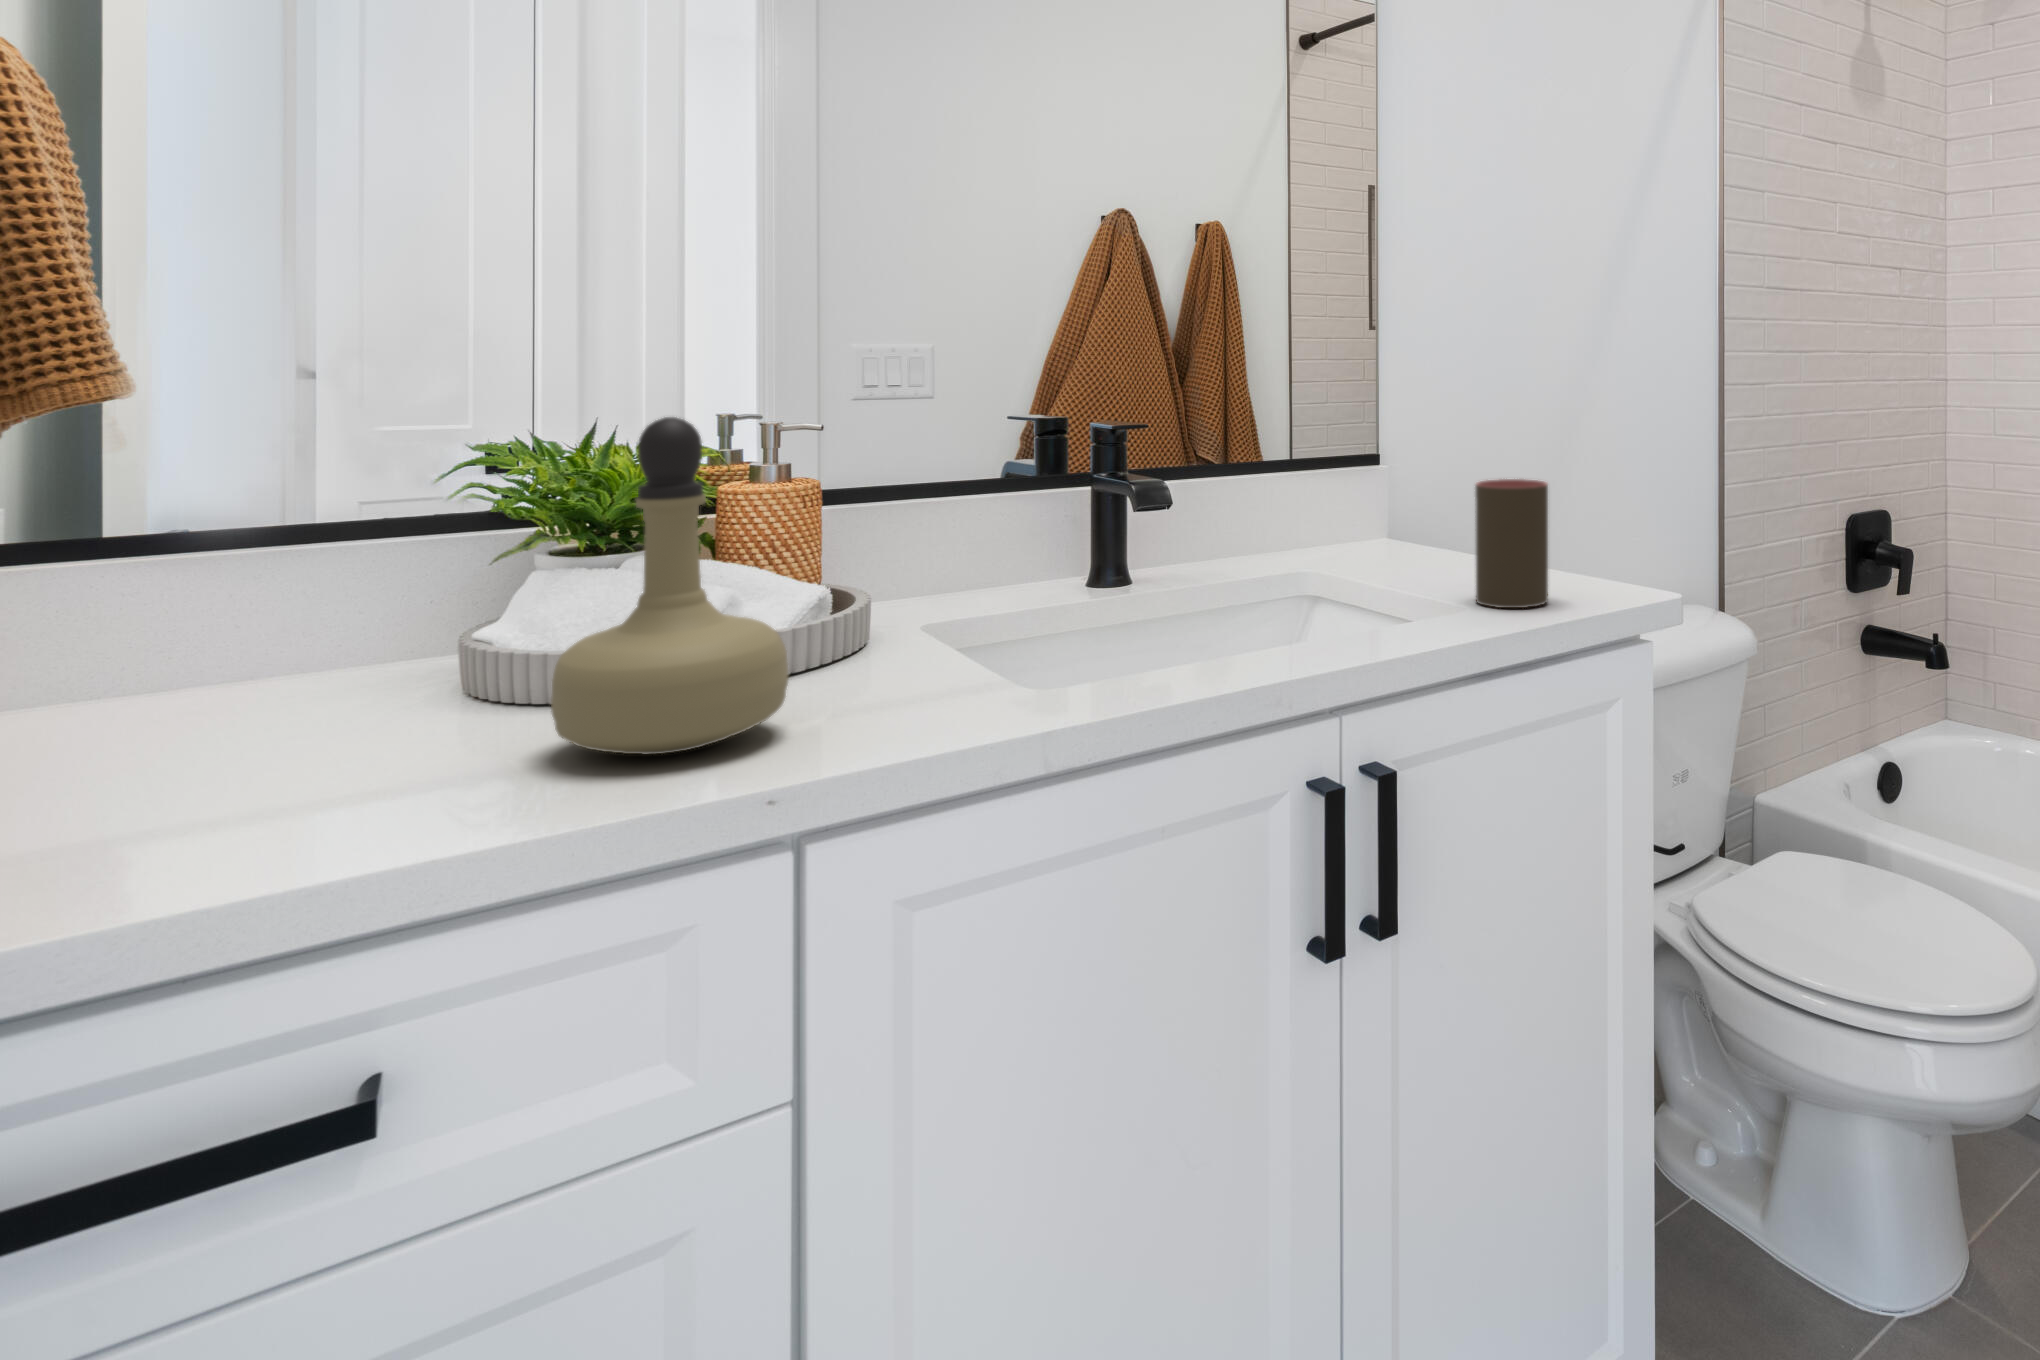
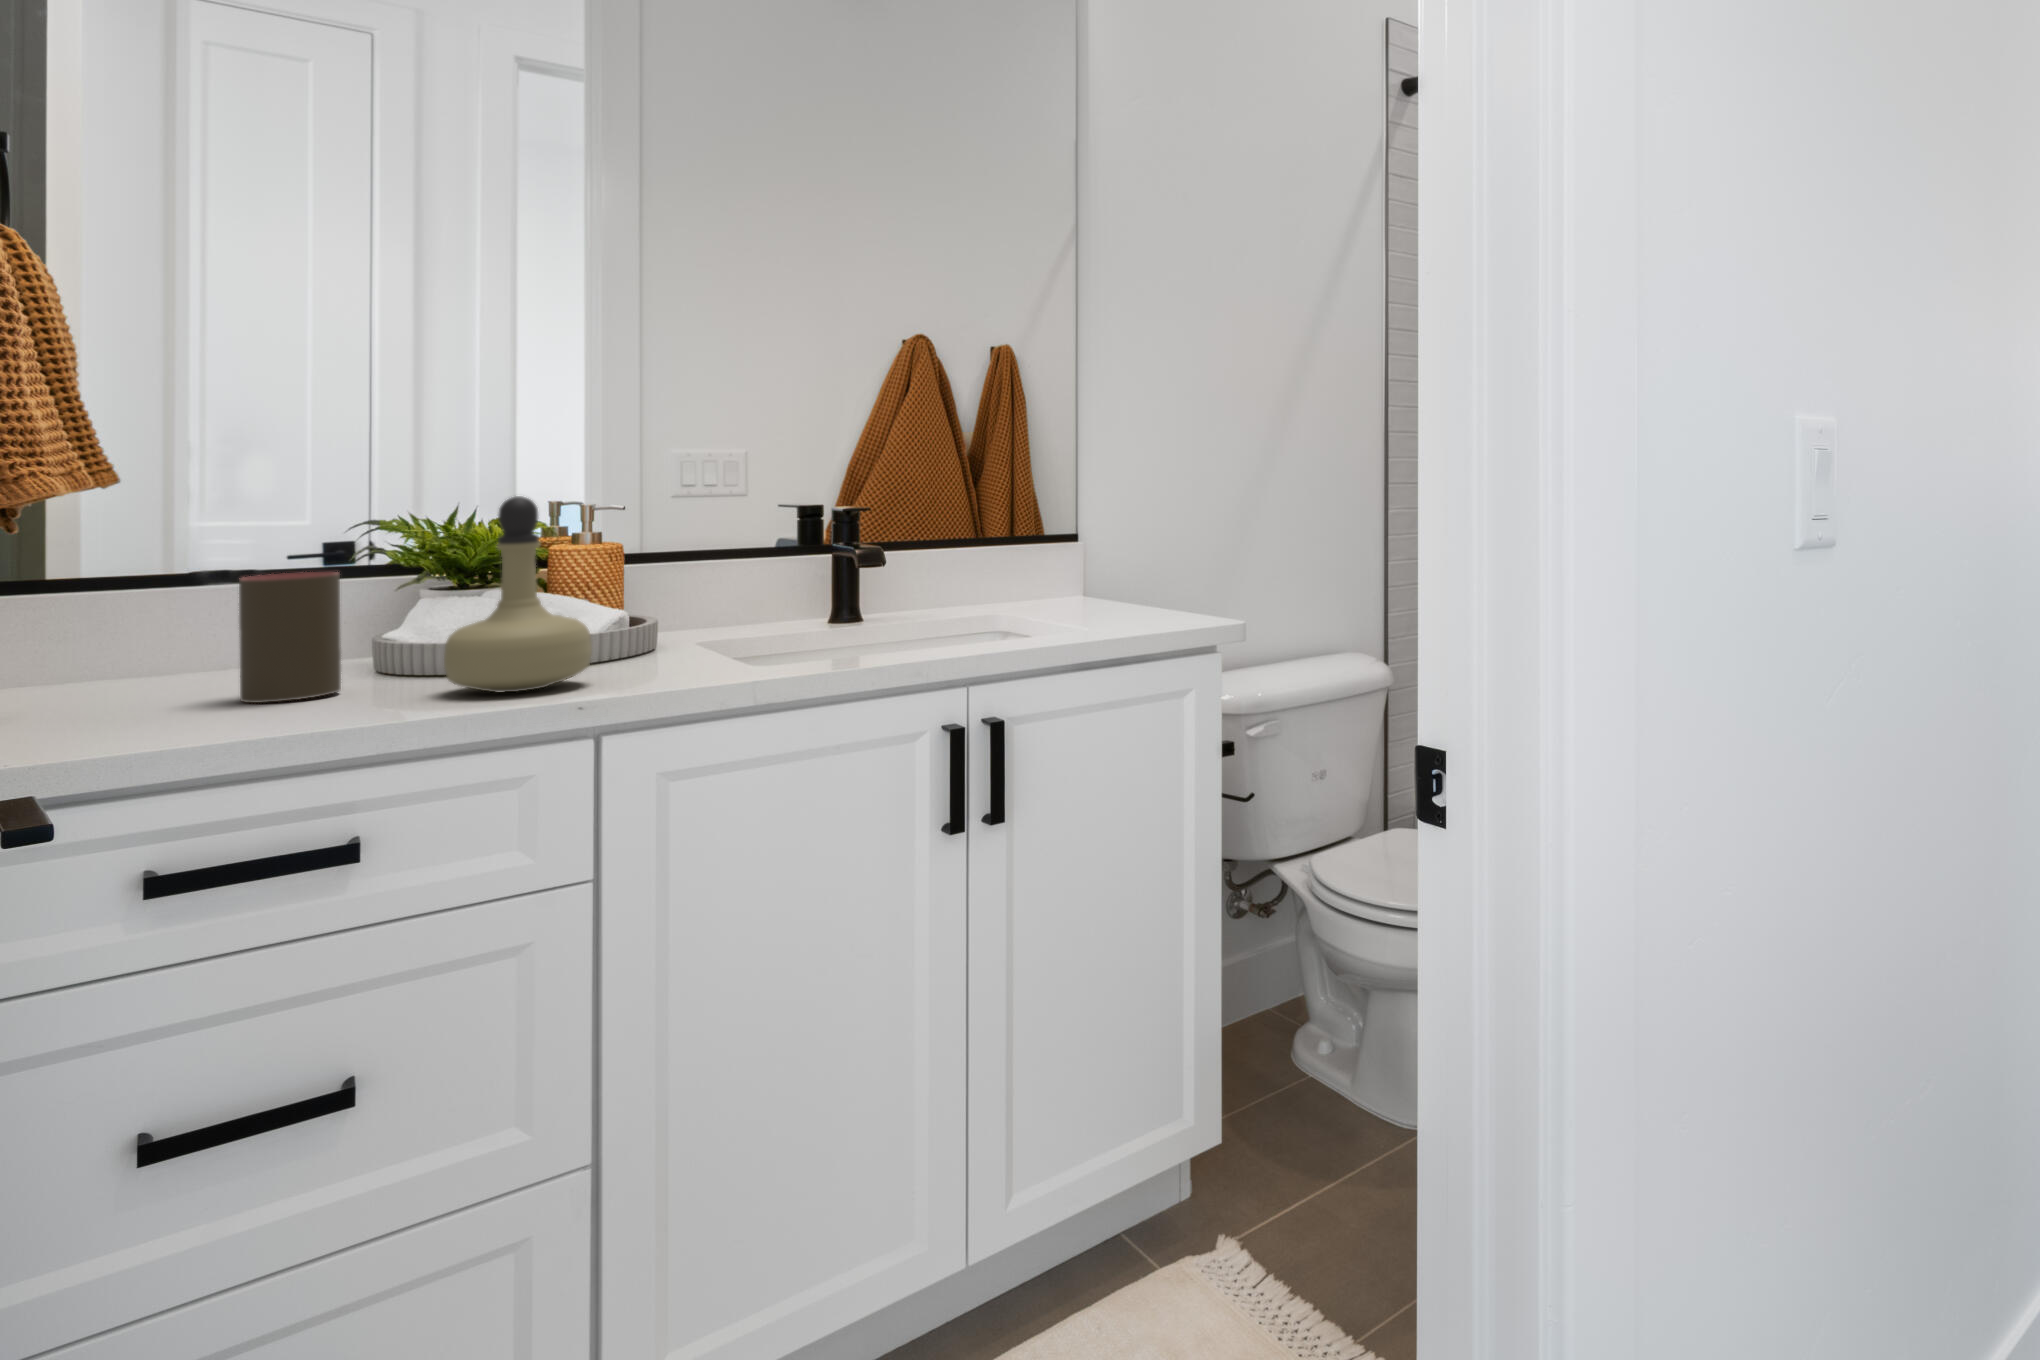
cup: present [1475,479,1548,608] -> present [239,572,341,703]

